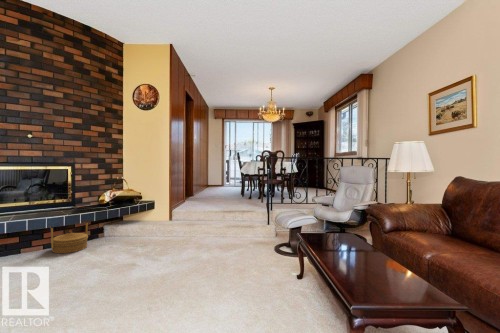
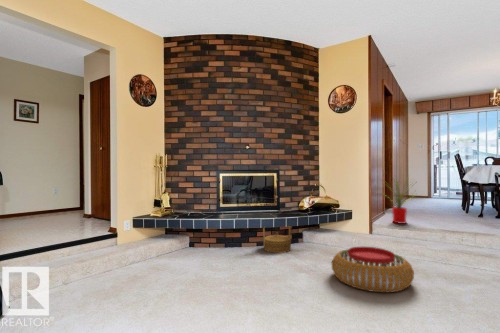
house plant: none [180,168,209,209] -> present [392,182,409,224]
pouf: none [127,232,198,273] -> present [332,247,414,292]

